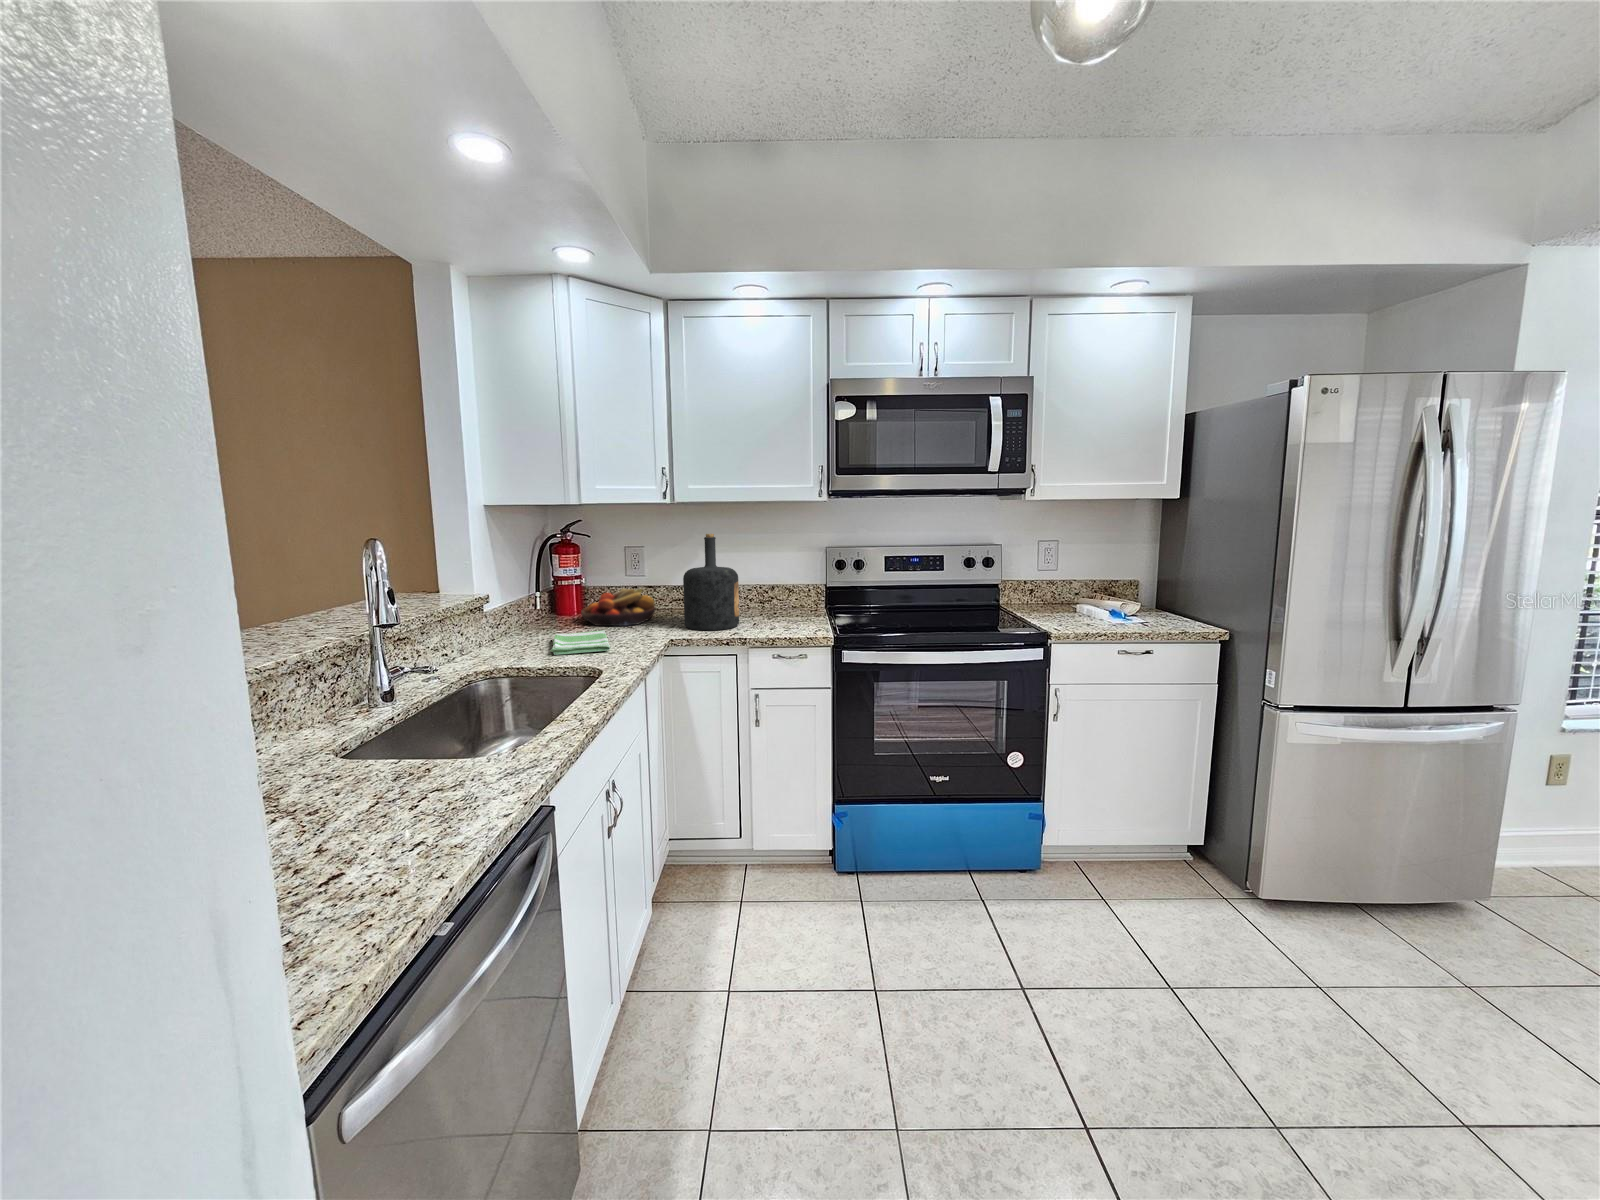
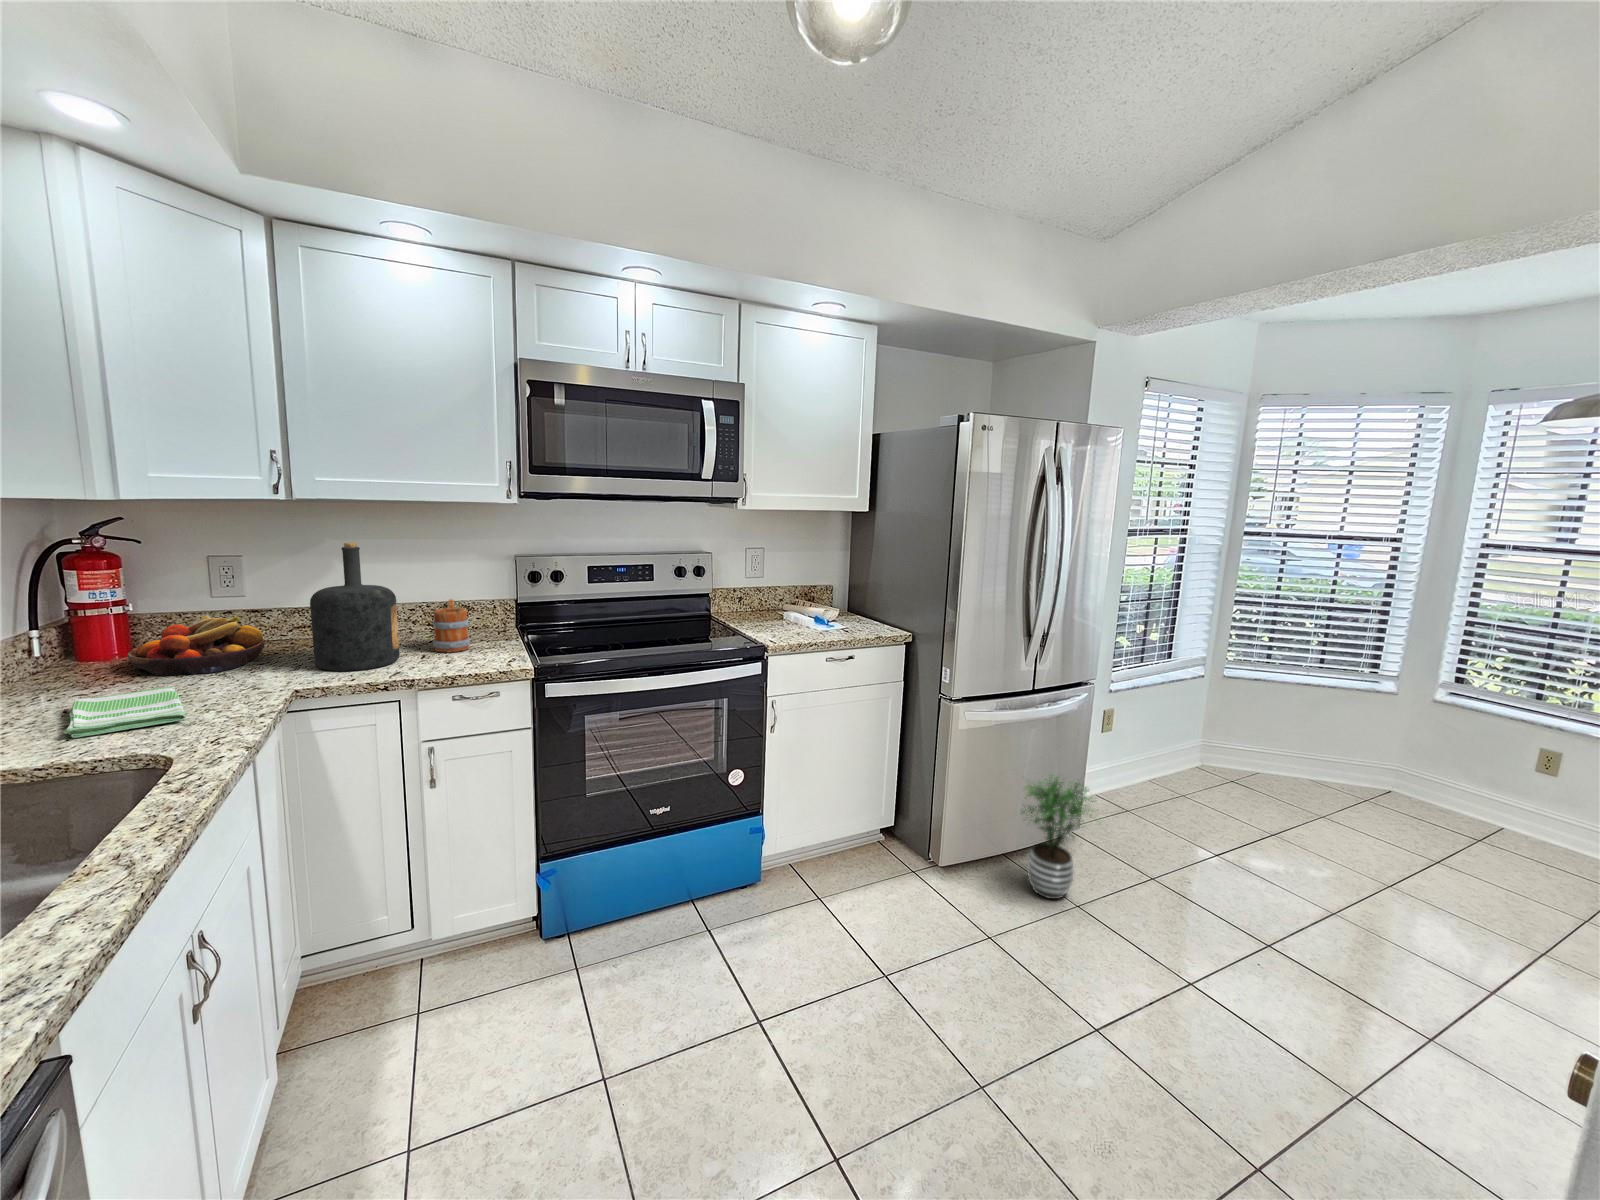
mug: none [763,581,790,623] -> present [433,599,470,652]
potted plant: none [1369,807,1507,967] -> present [1021,775,1098,899]

